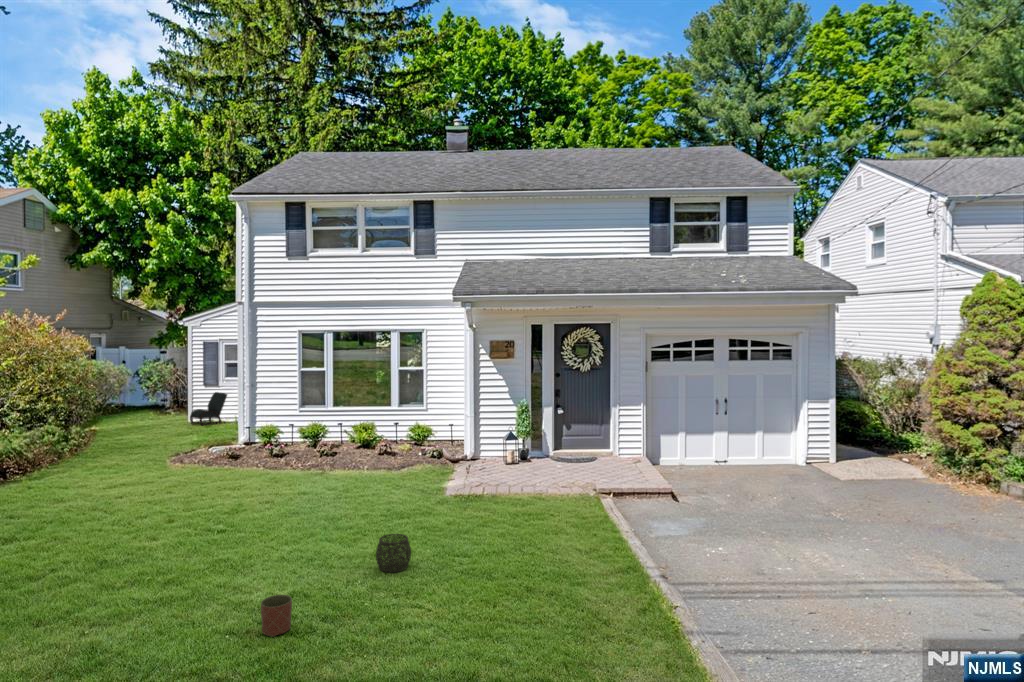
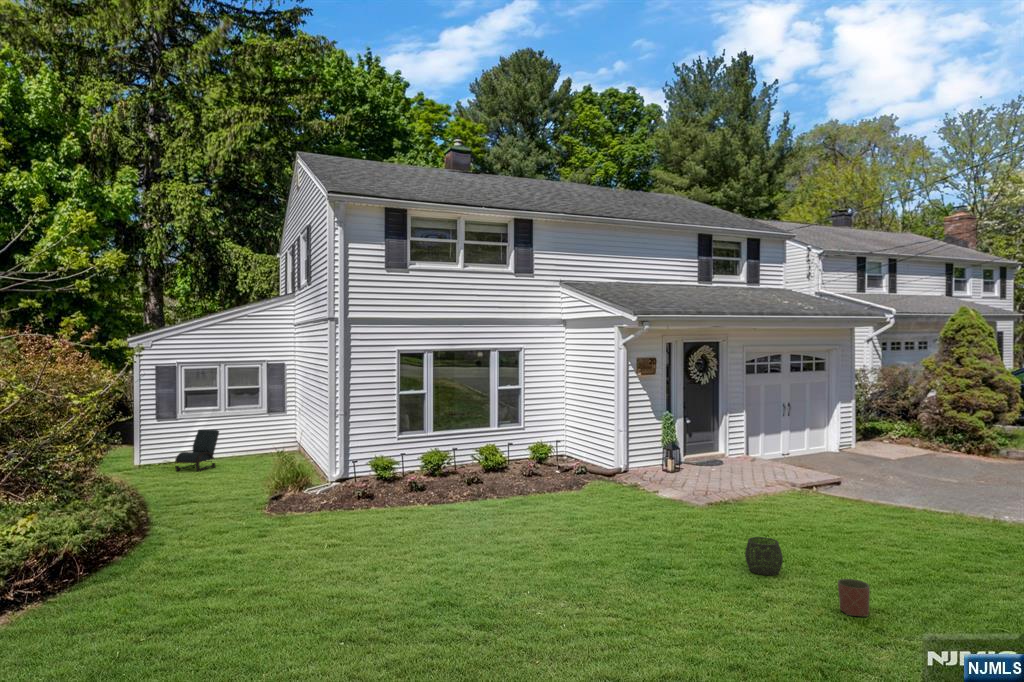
woven basket: present [376,534,411,573] -> present [745,537,783,575]
planter: present [261,595,292,637] -> present [838,579,870,617]

